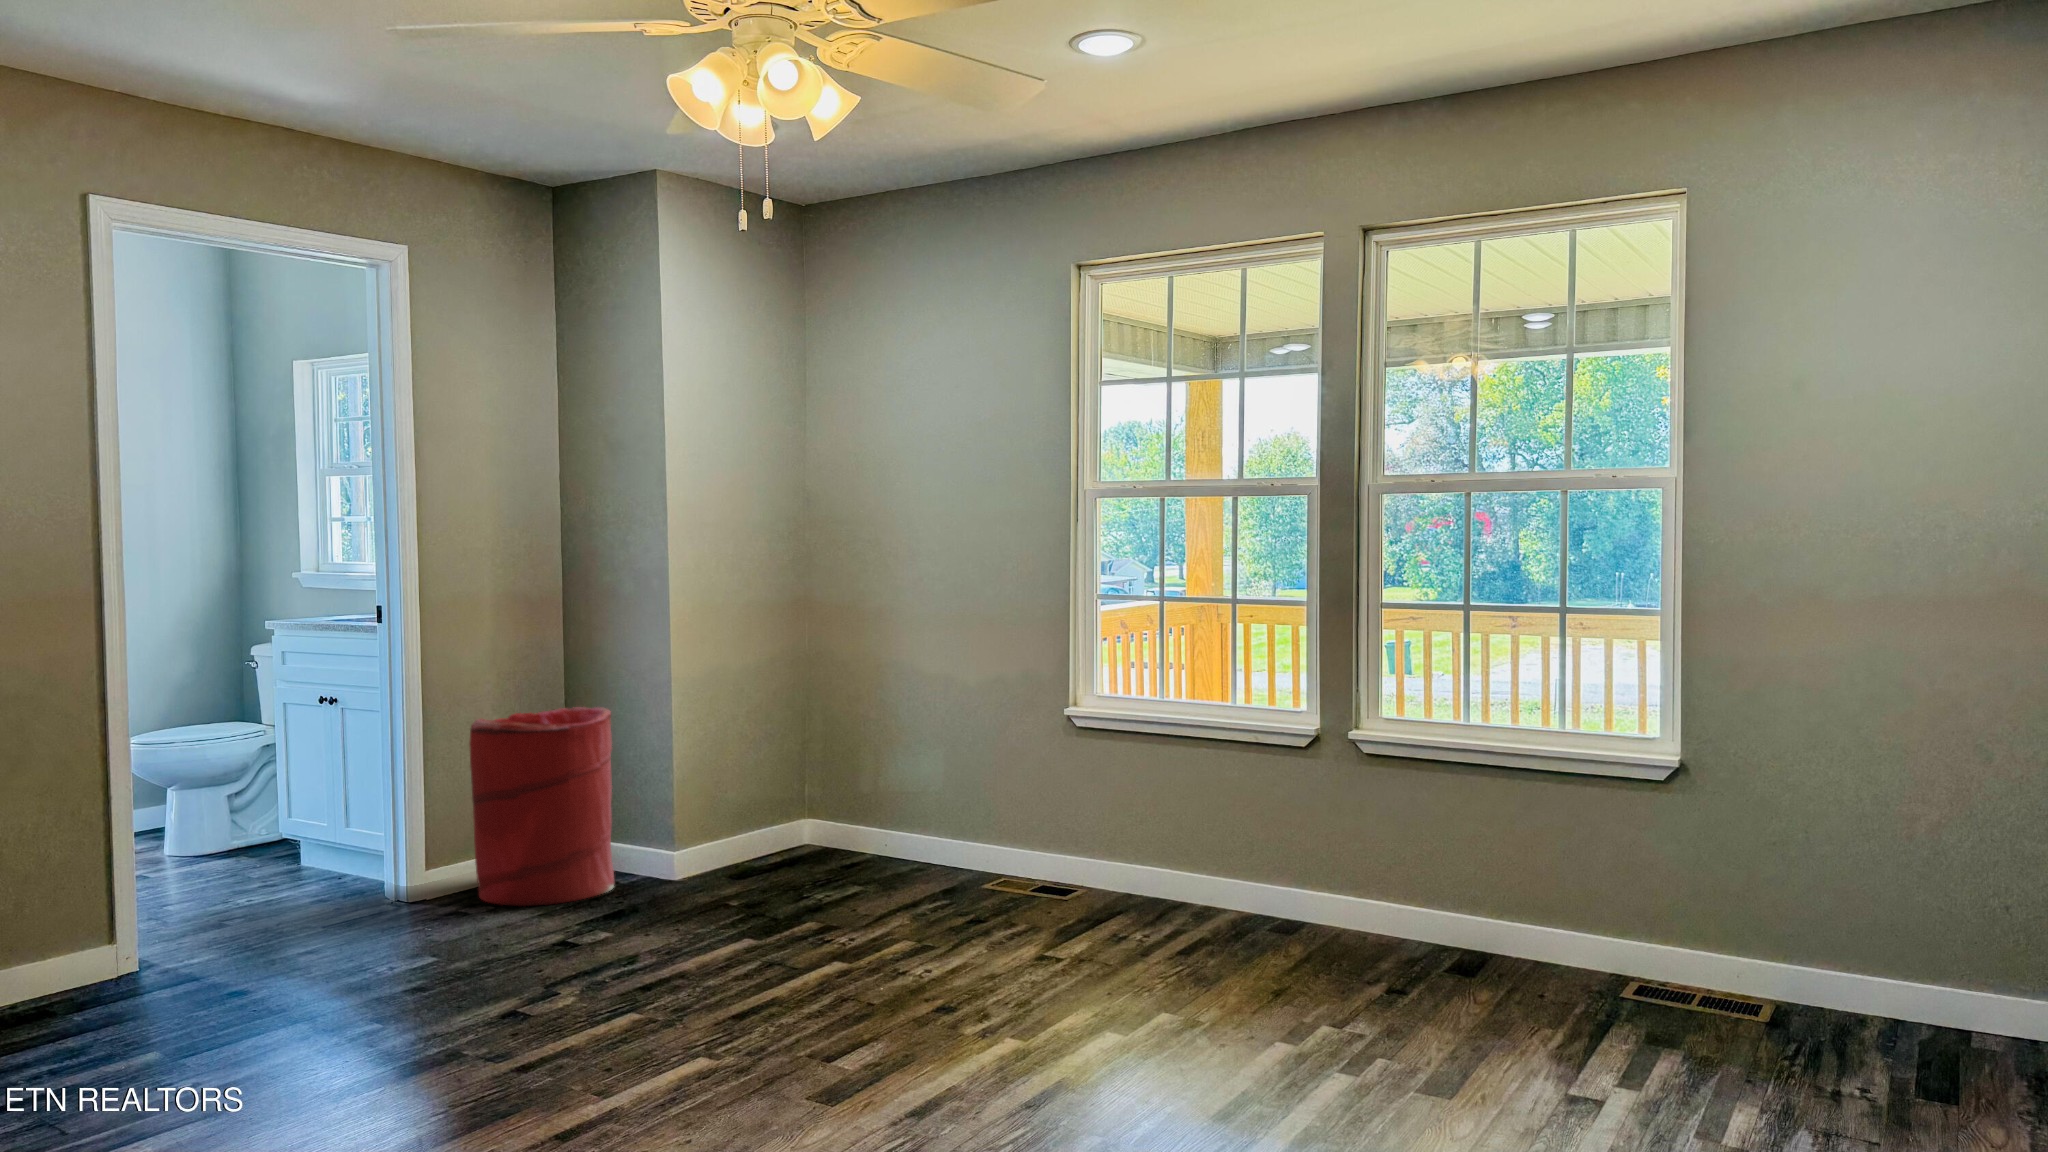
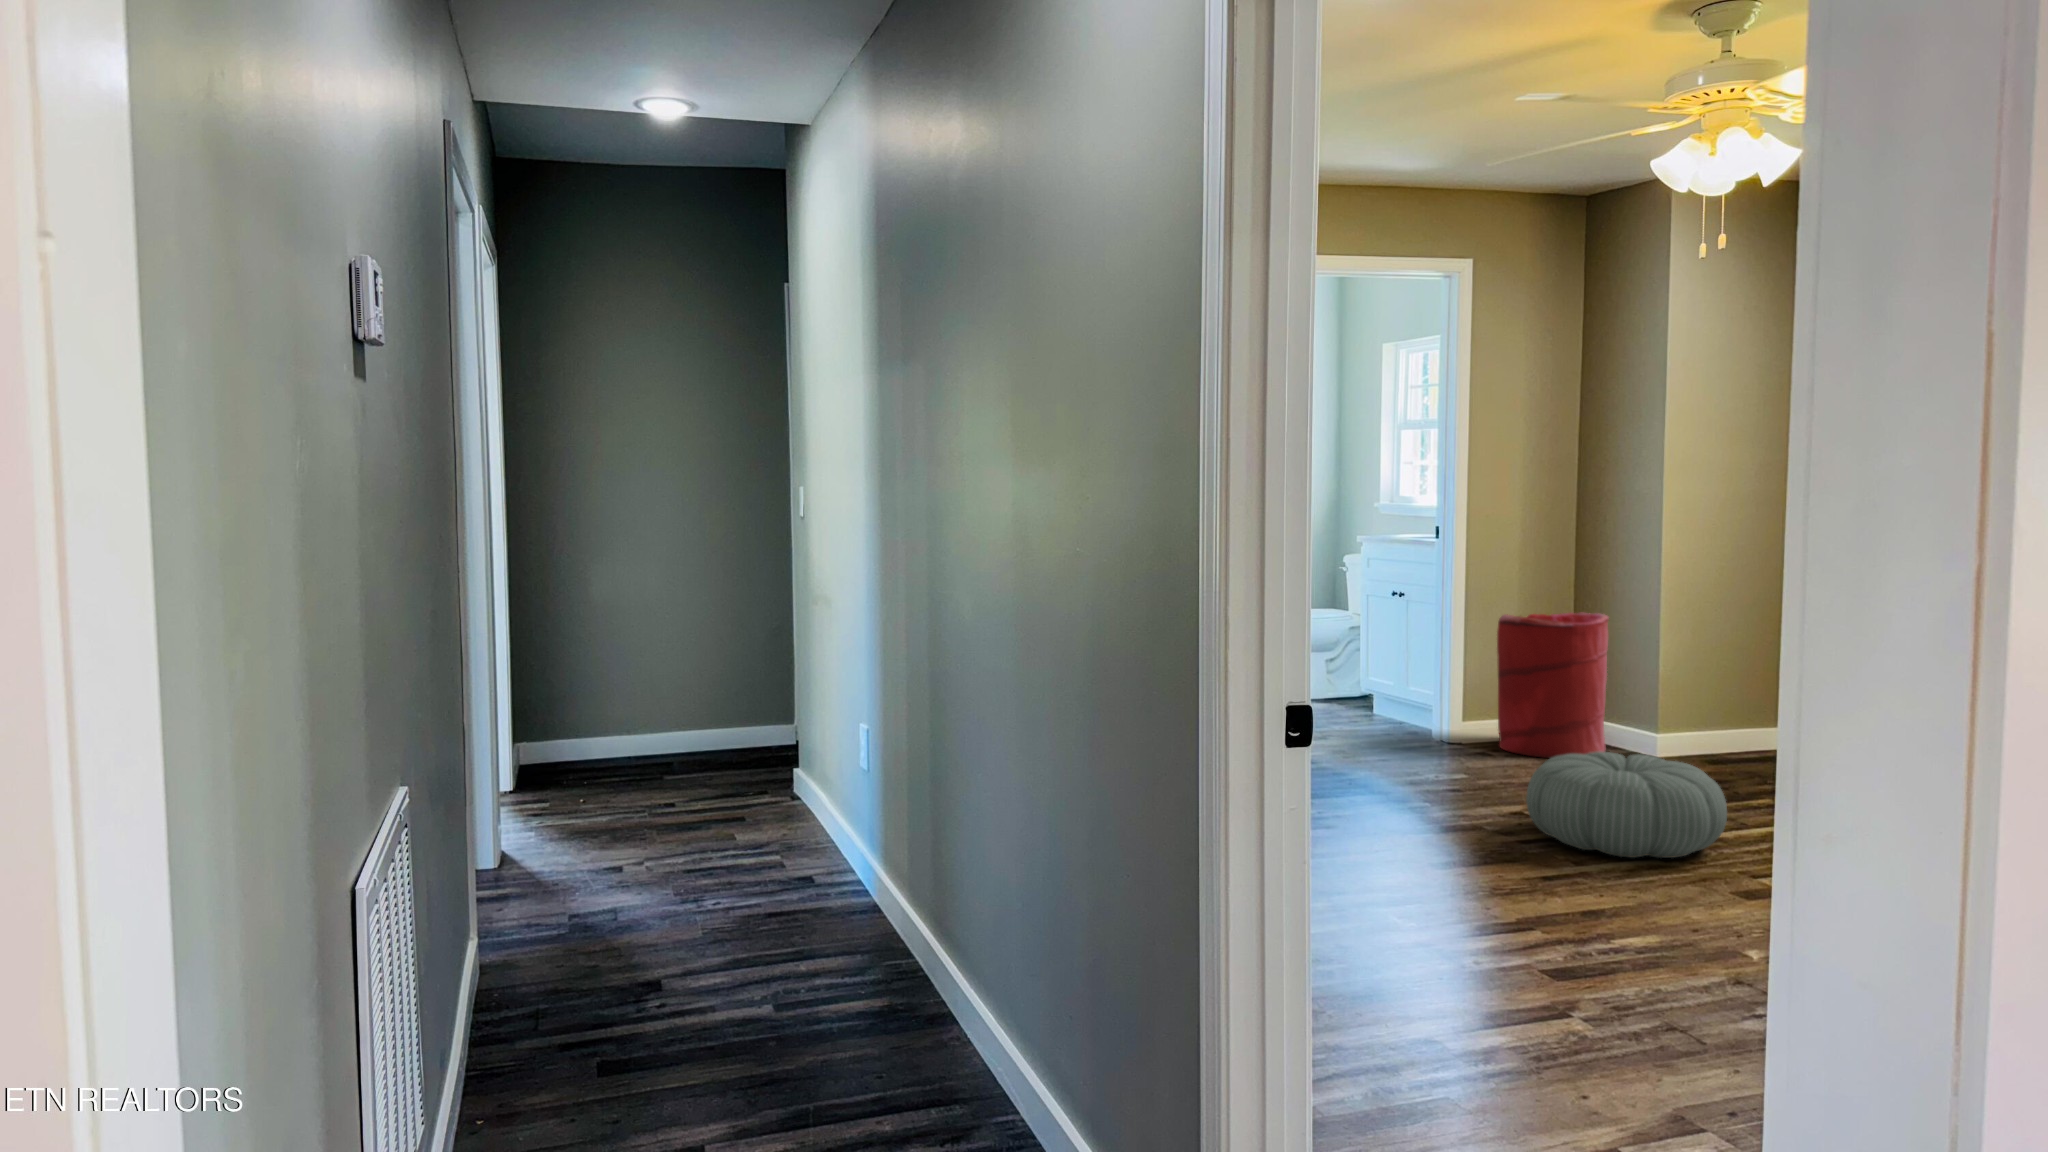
pouf: none [523,906,782,1067] -> present [1526,752,1727,858]

